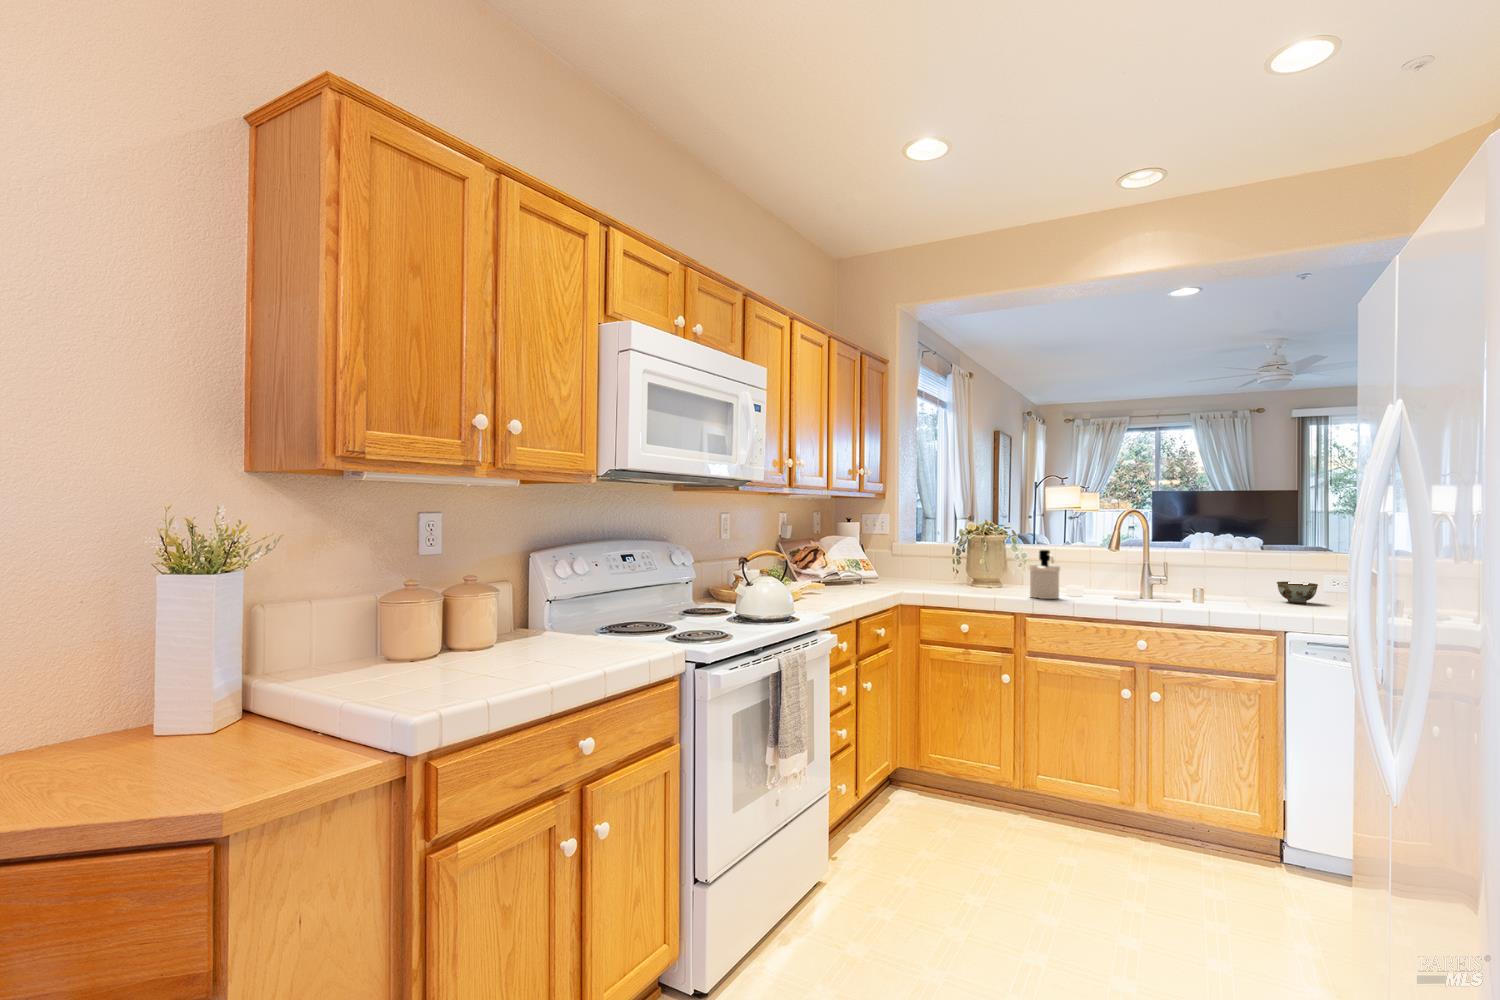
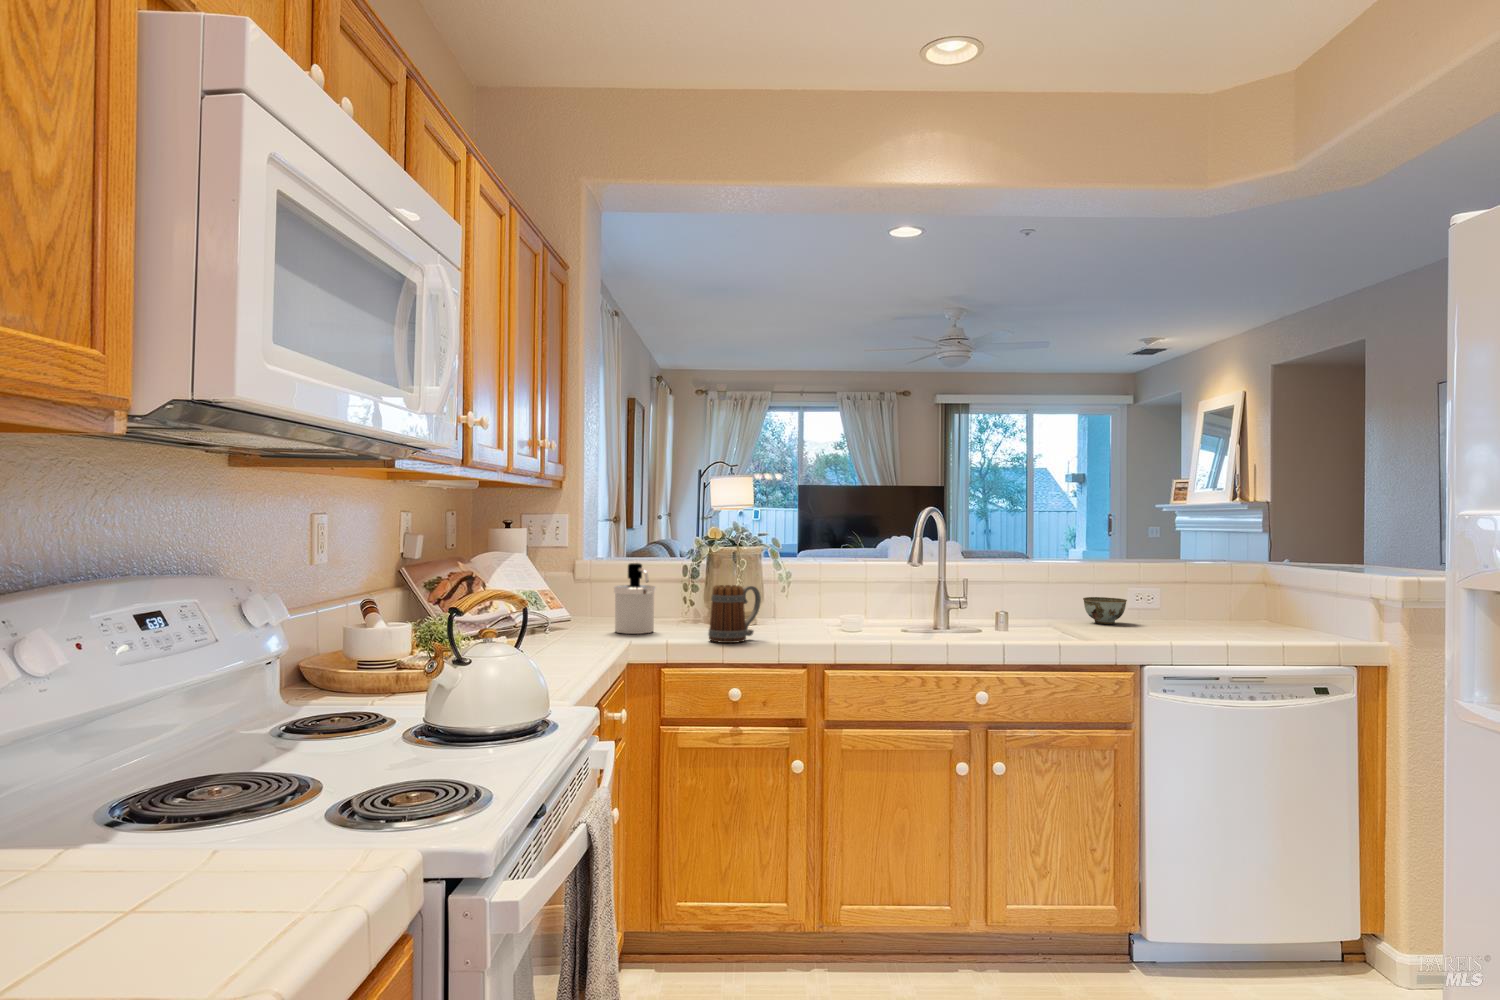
soap dispenser: present [1029,550,1060,599] -> present [614,563,656,634]
mug: none [949,559,986,595] -> present [708,585,761,643]

